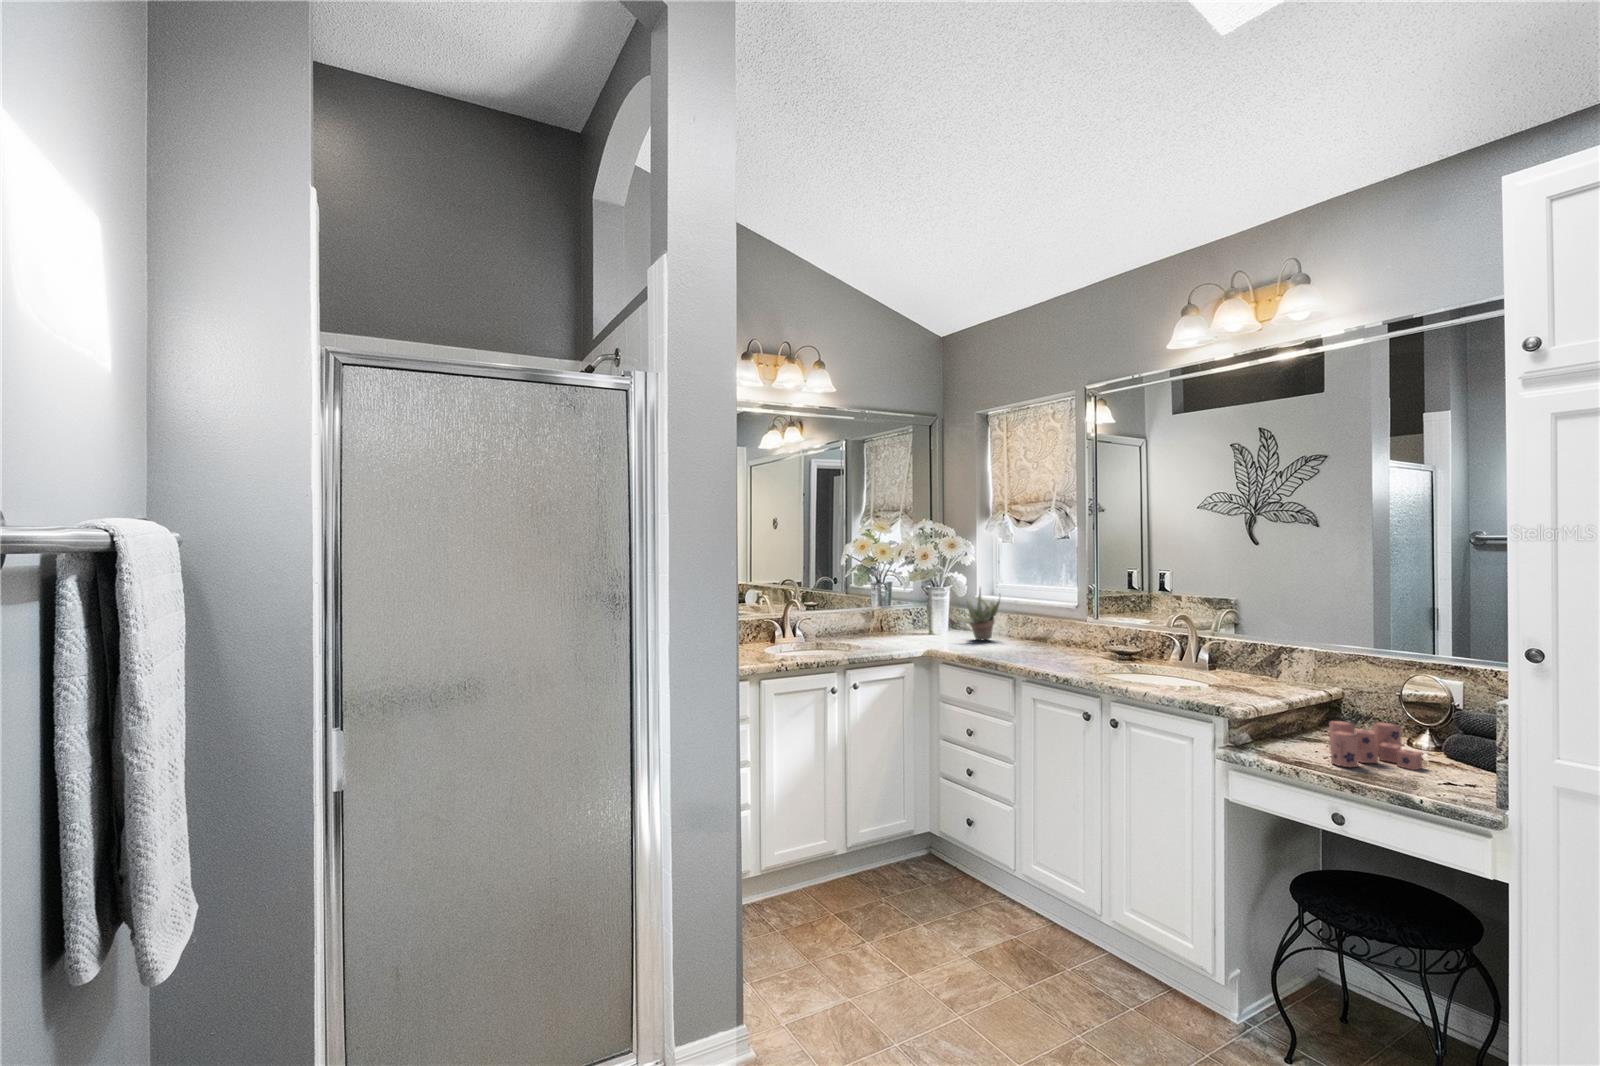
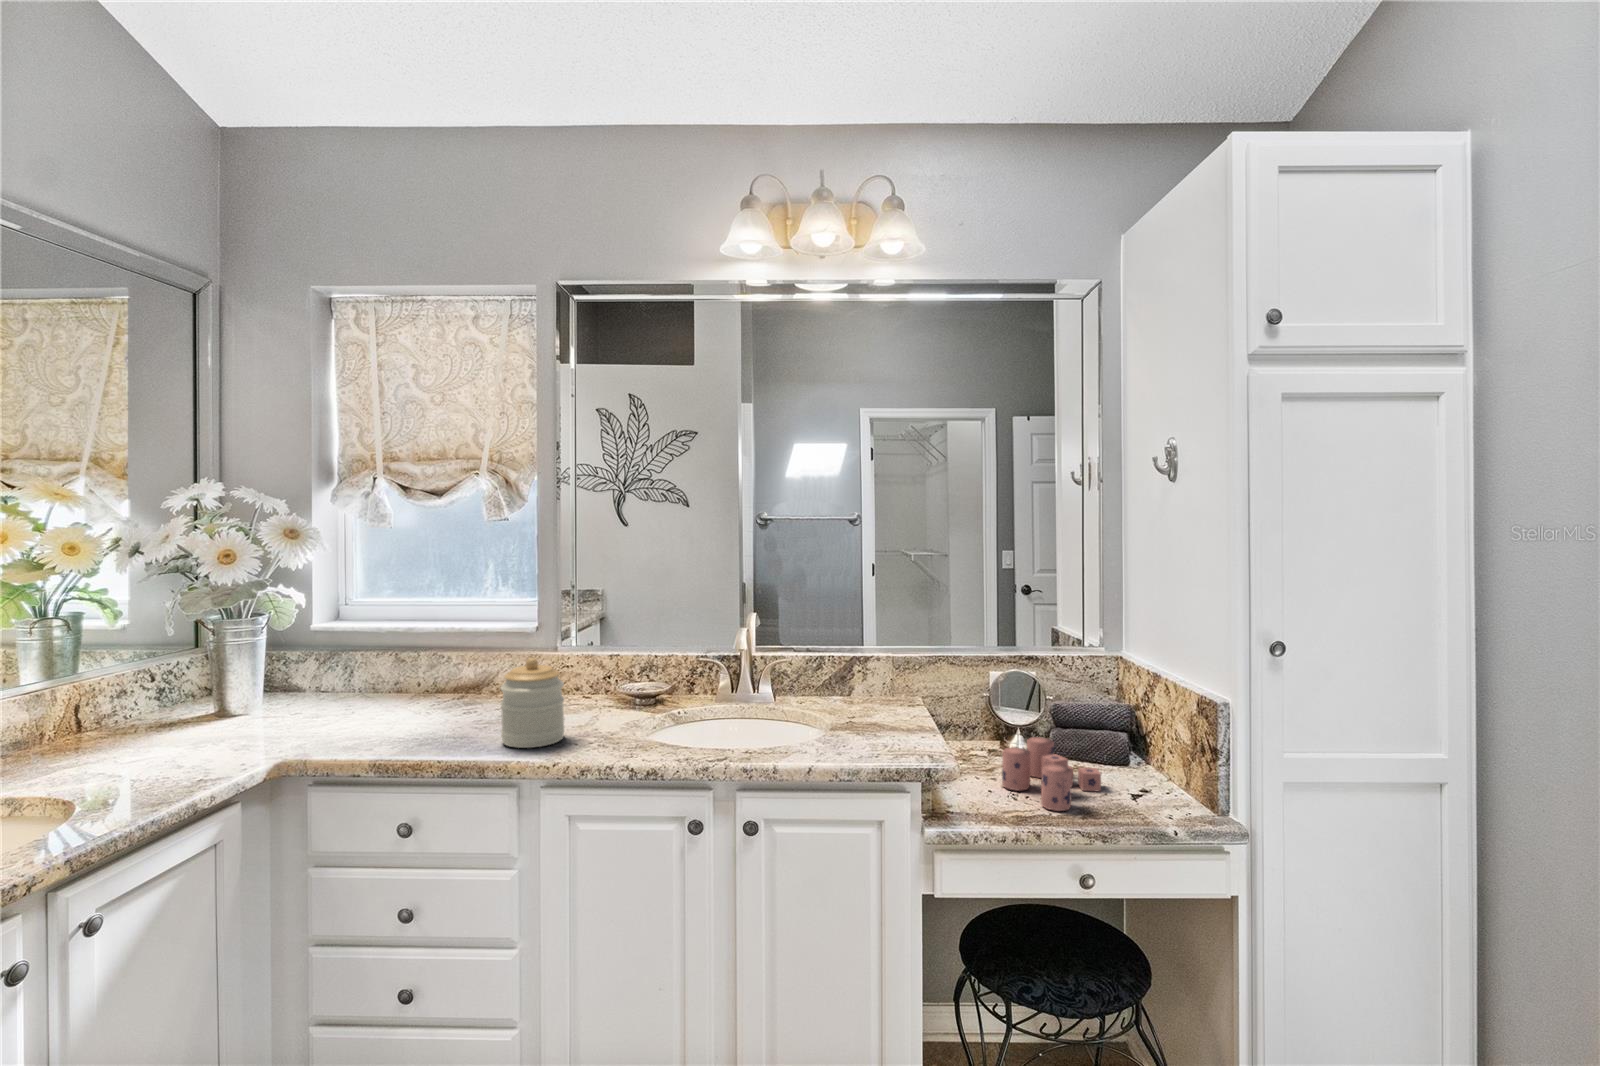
succulent plant: present [955,589,1000,640] -> none [315,611,395,712]
jar: none [1014,614,1050,663] -> present [500,658,564,748]

